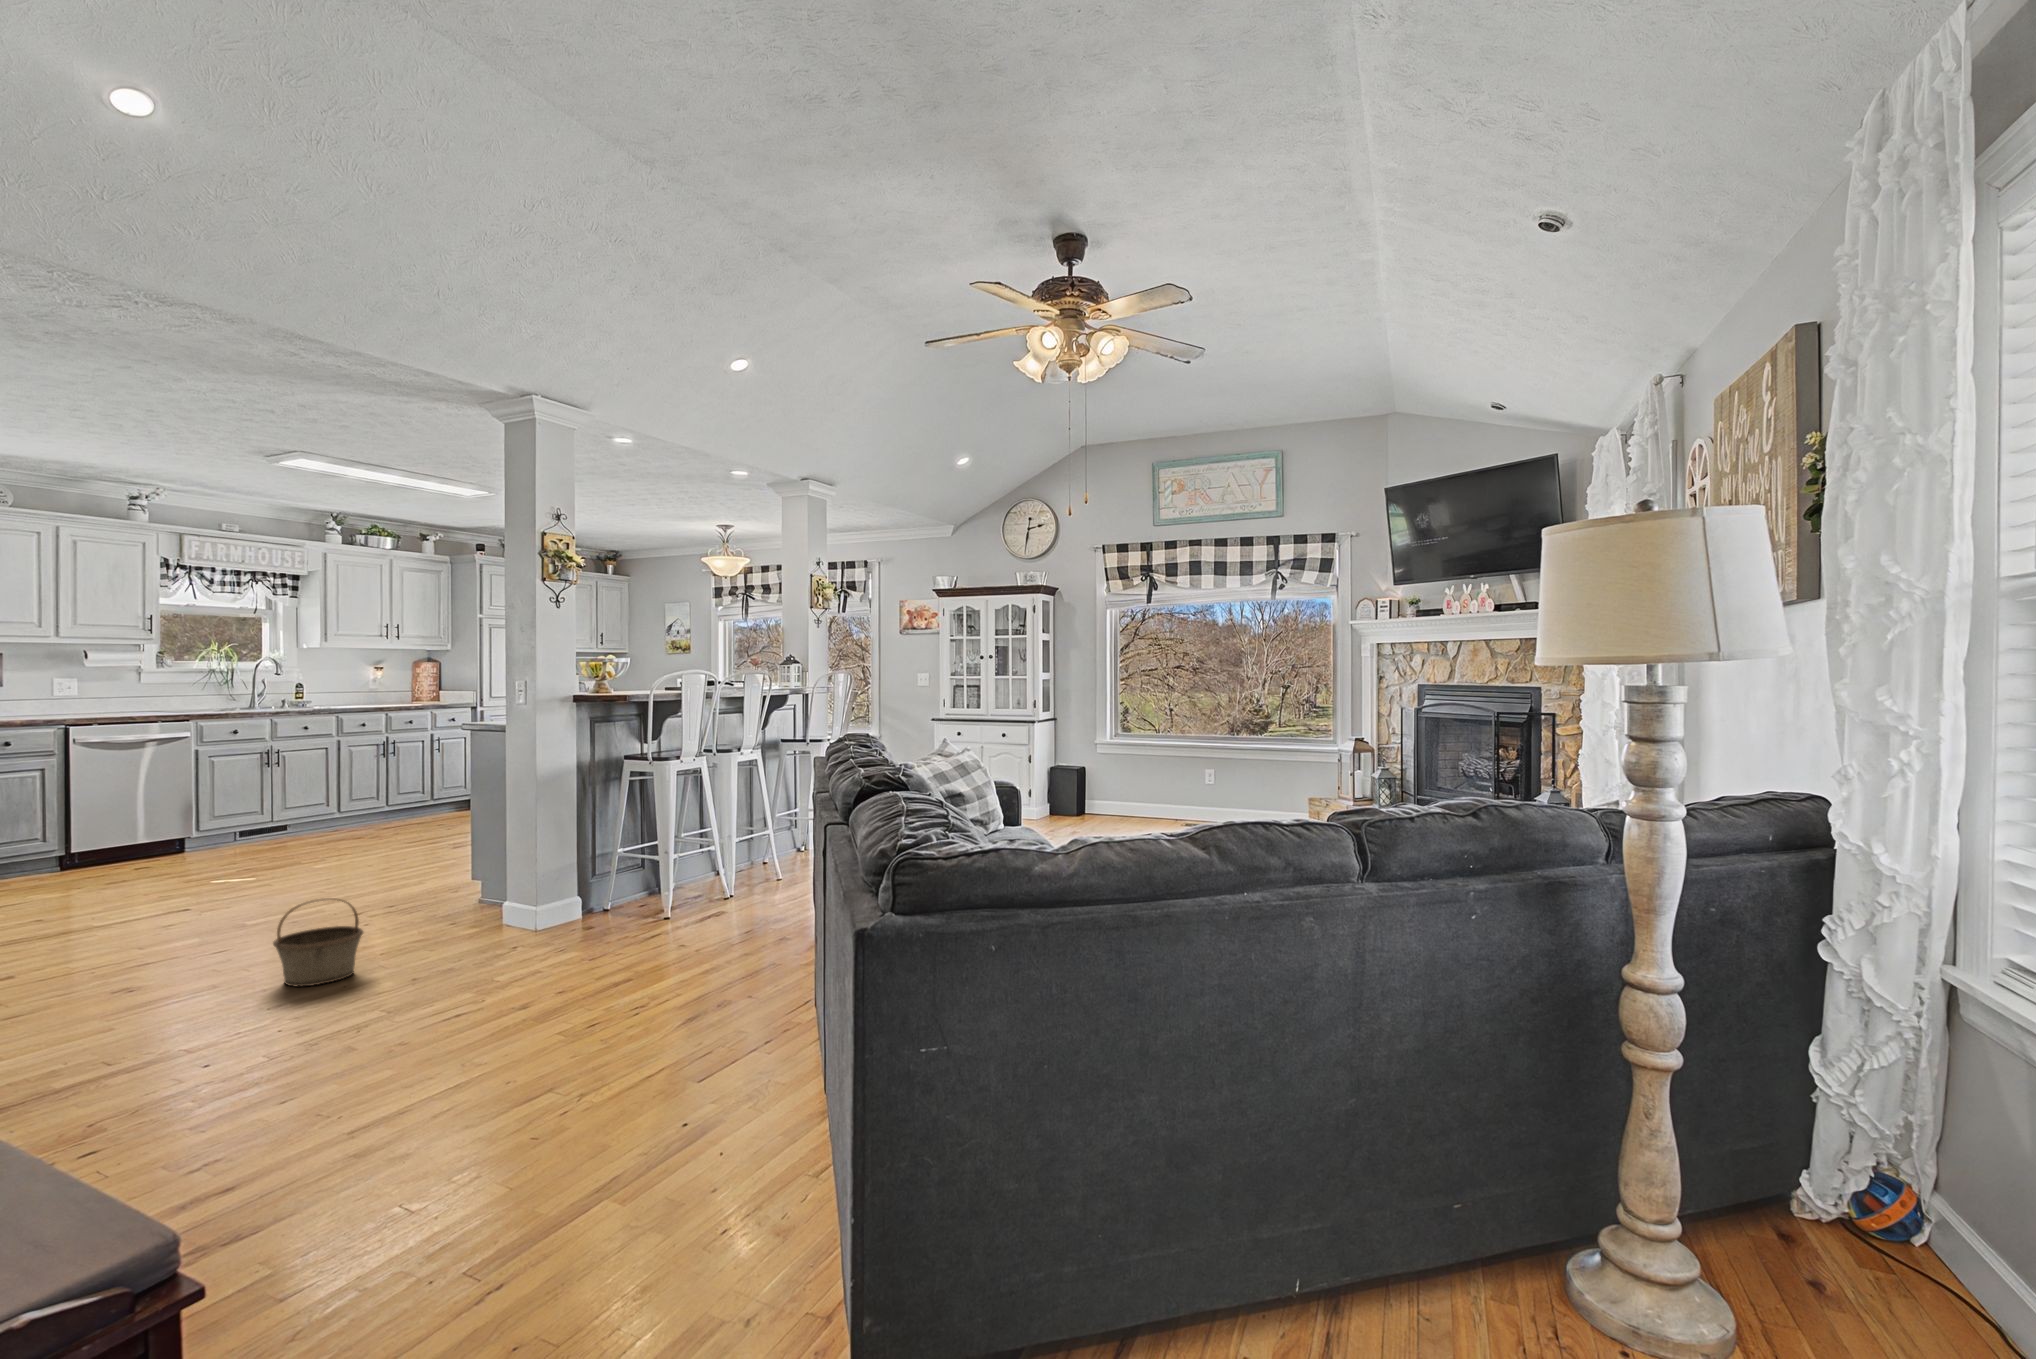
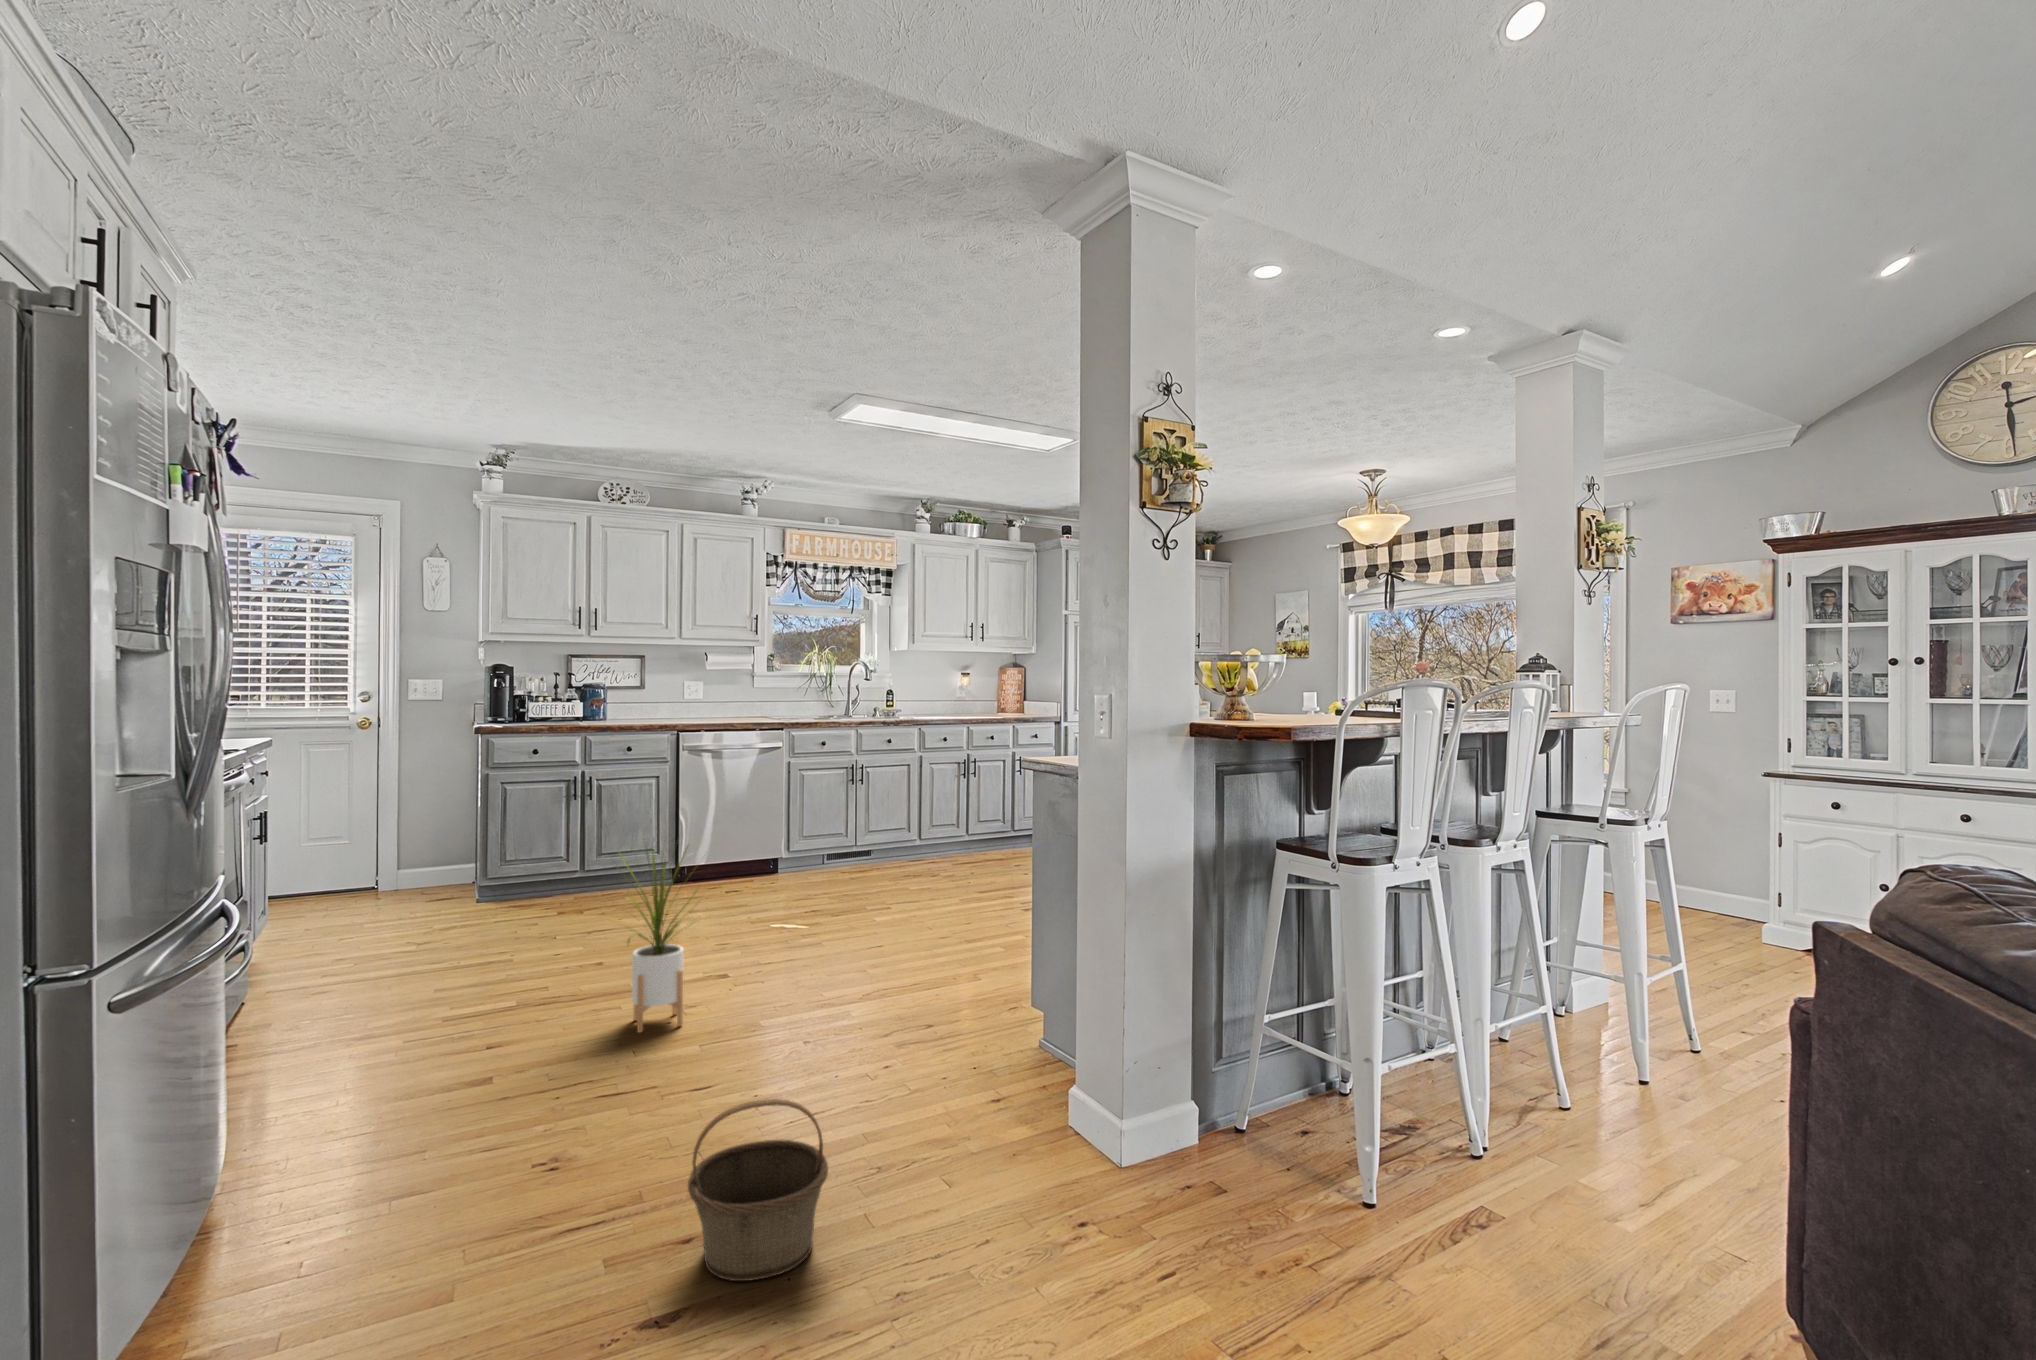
house plant: none [93,787,198,935] -> present [620,846,704,1033]

